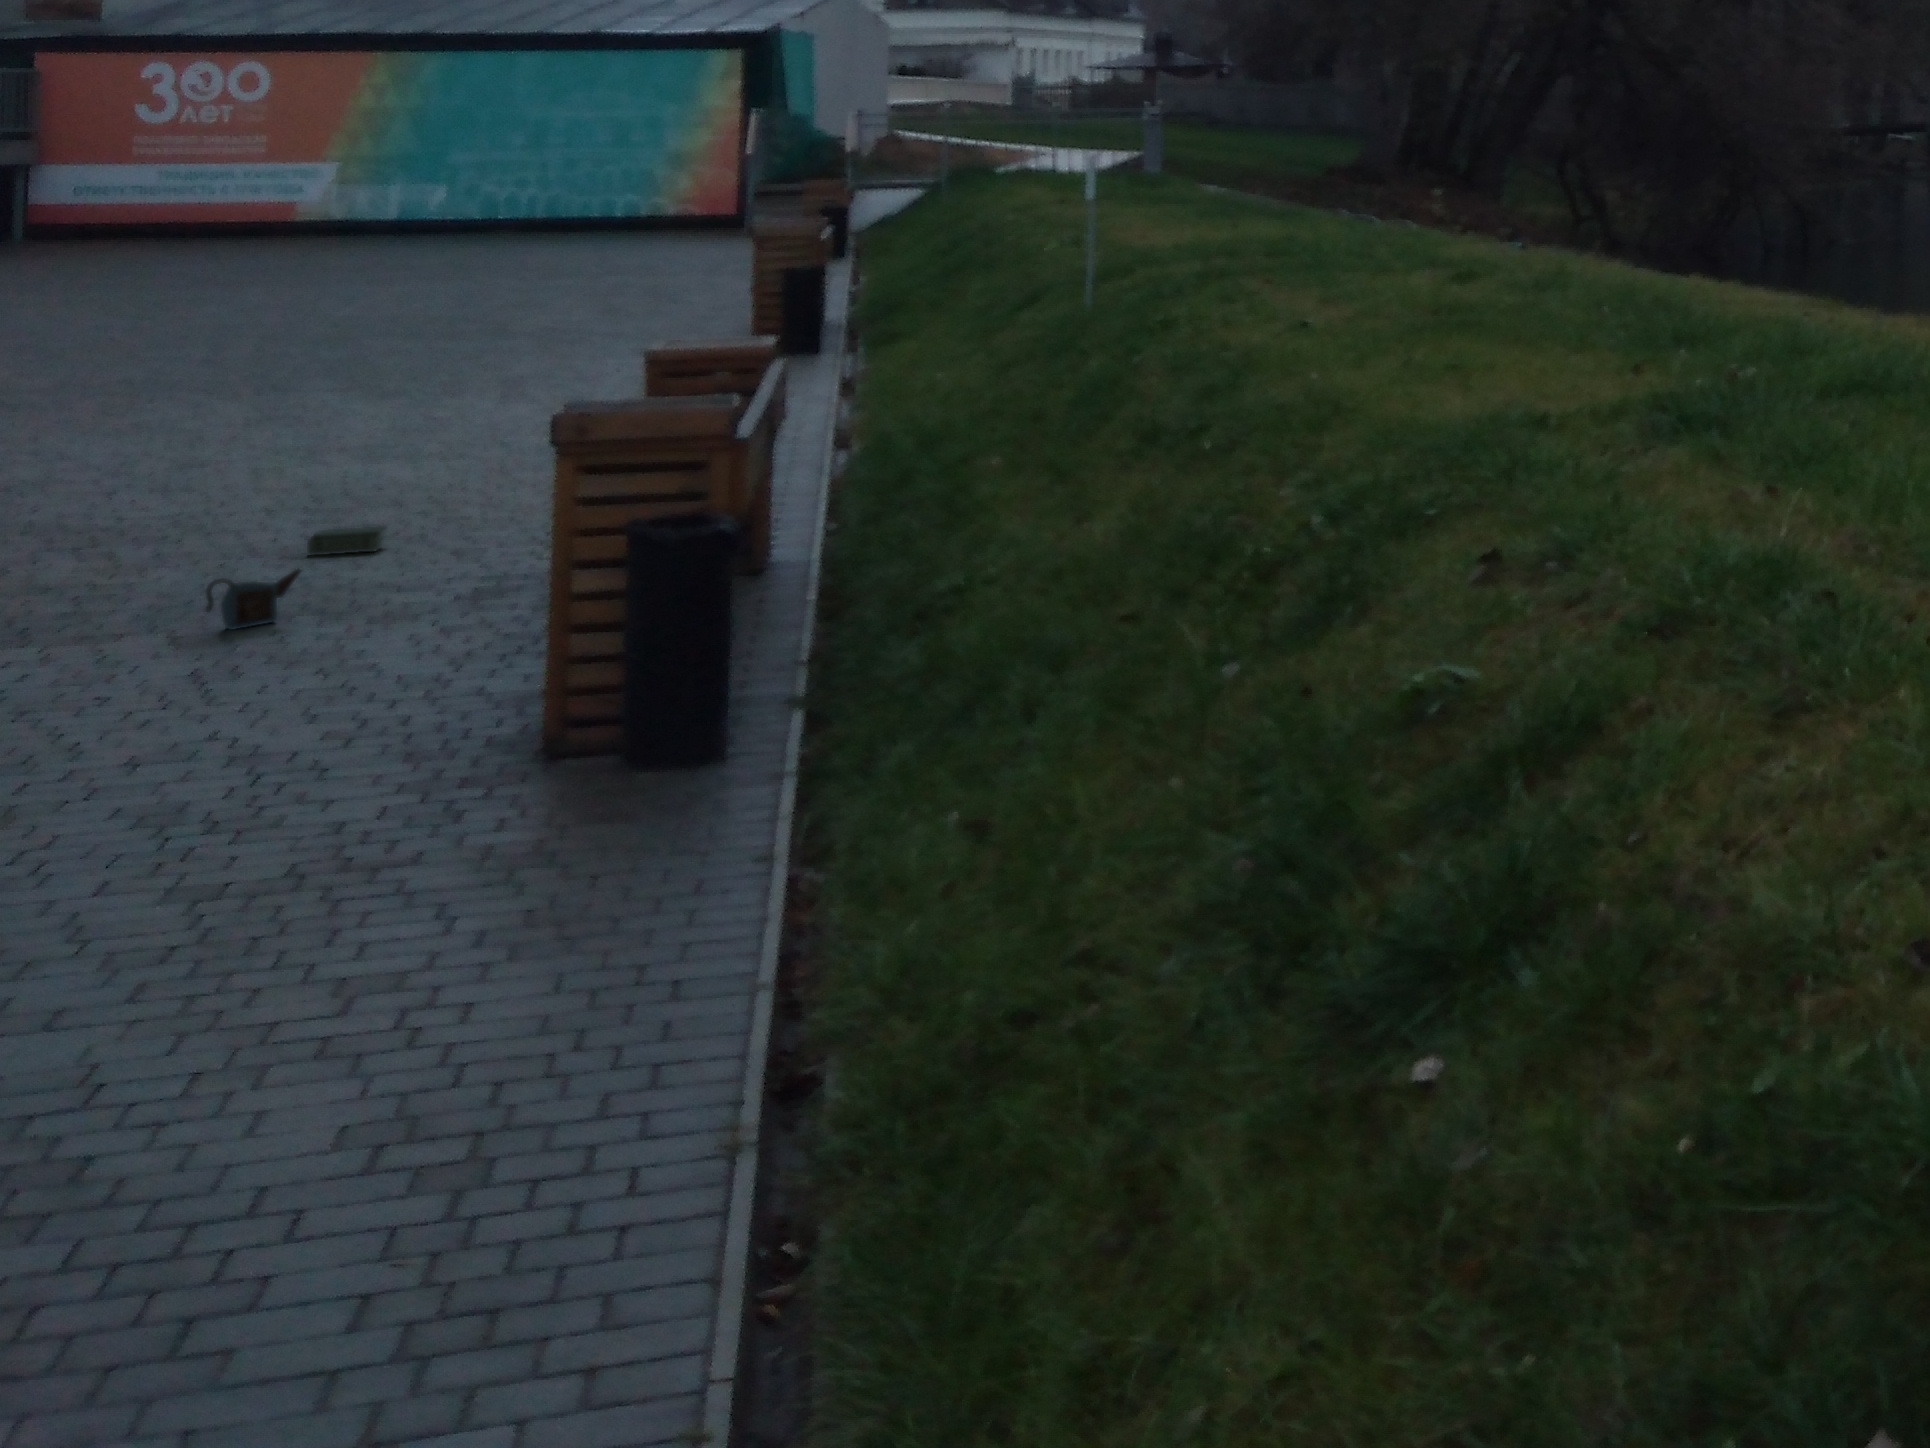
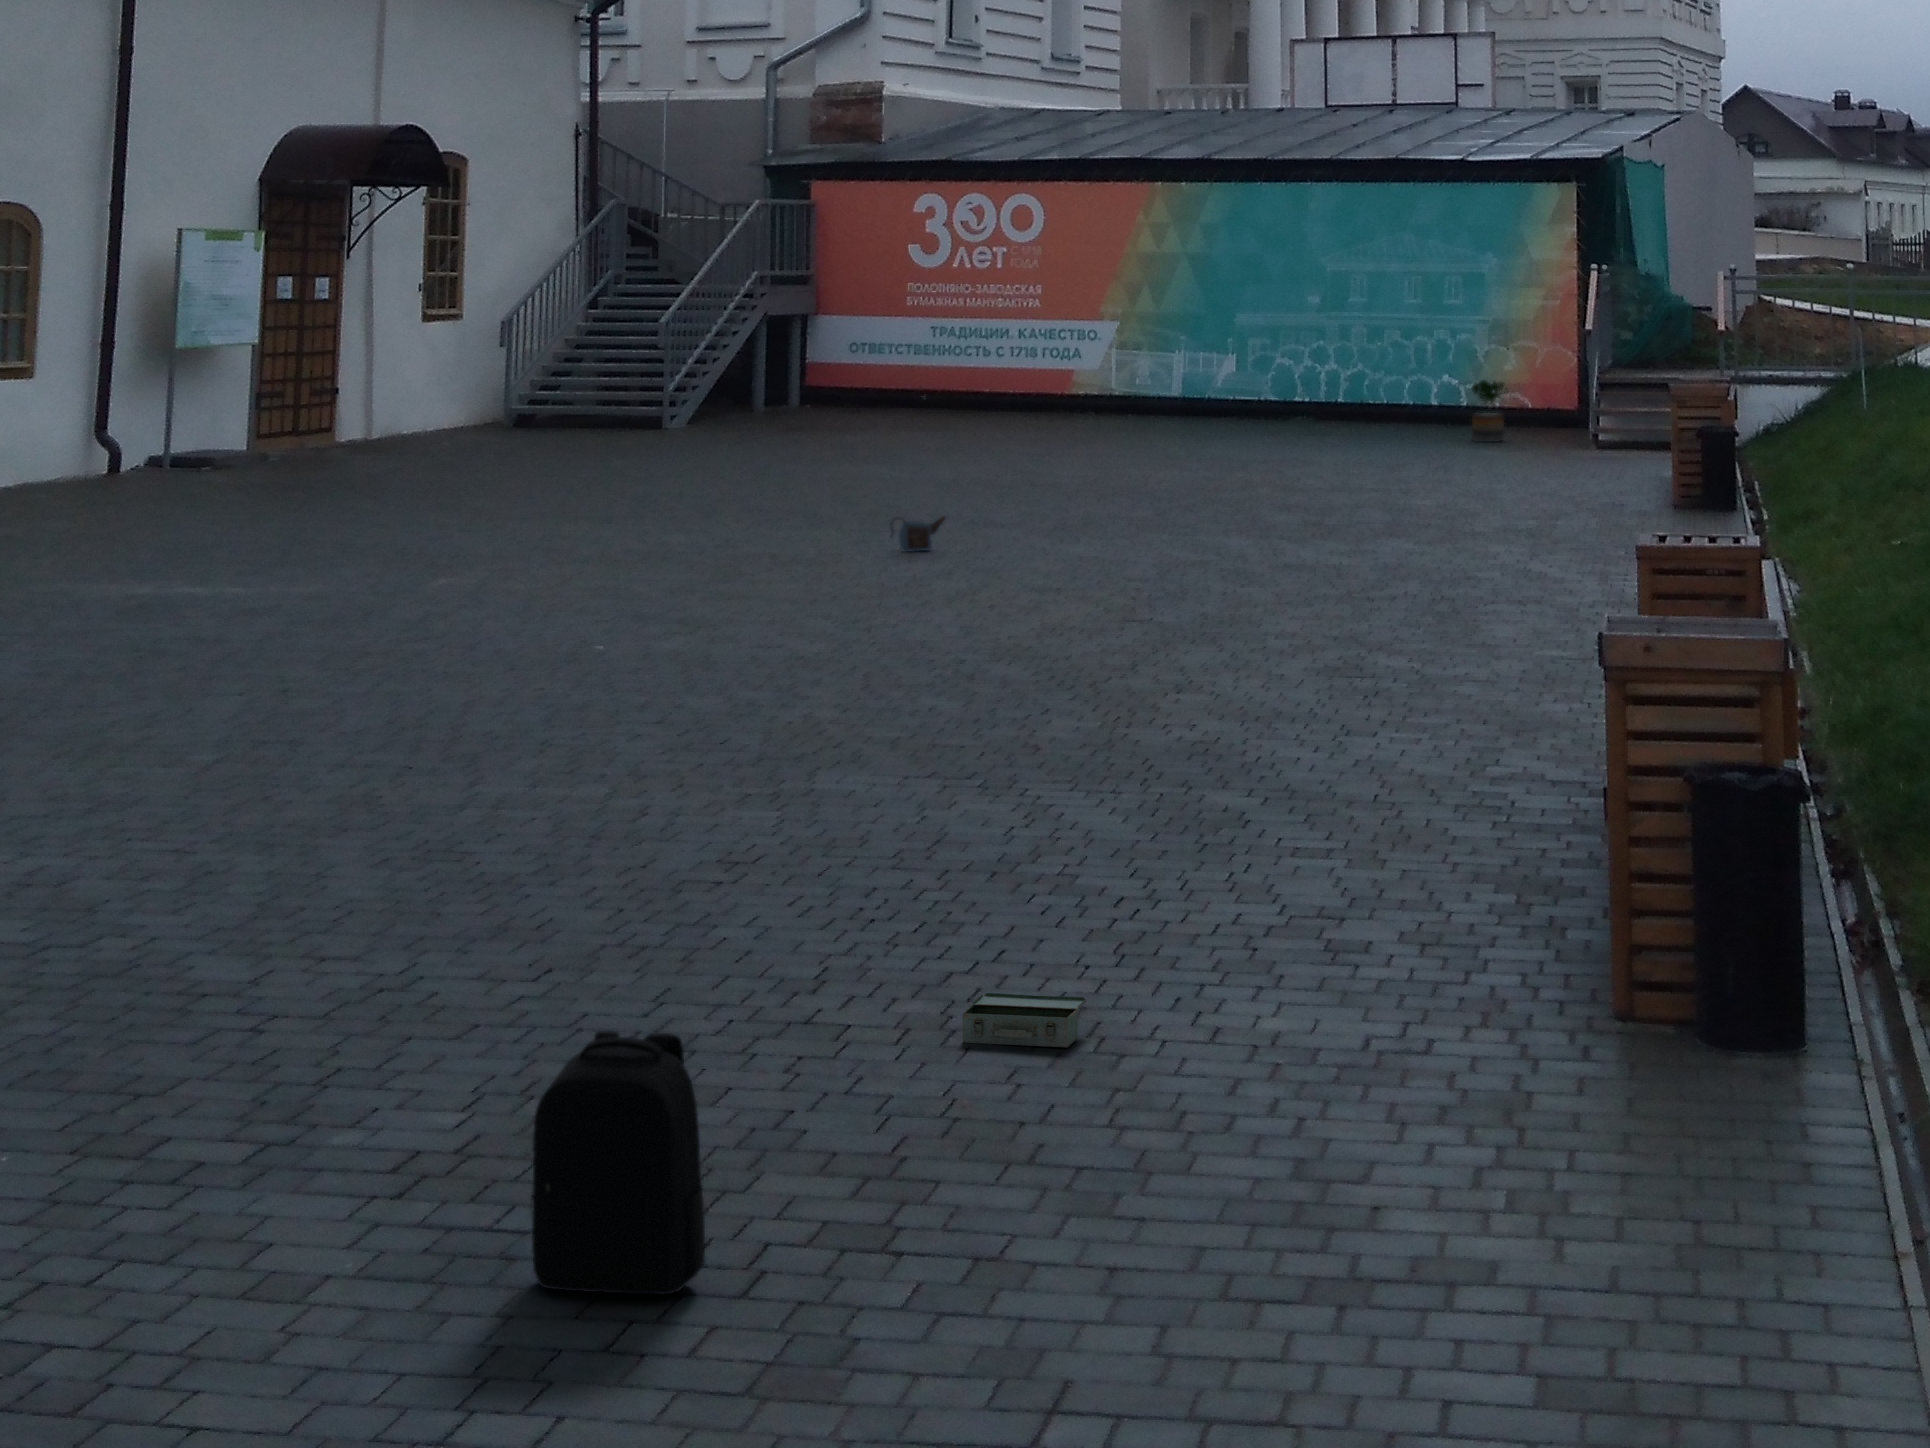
potted tree: none [646,197,679,243] -> present [1472,380,1508,442]
backpack: none [72,521,180,656] -> present [531,1030,705,1295]
watering can: present [206,569,301,630] -> present [890,517,945,552]

